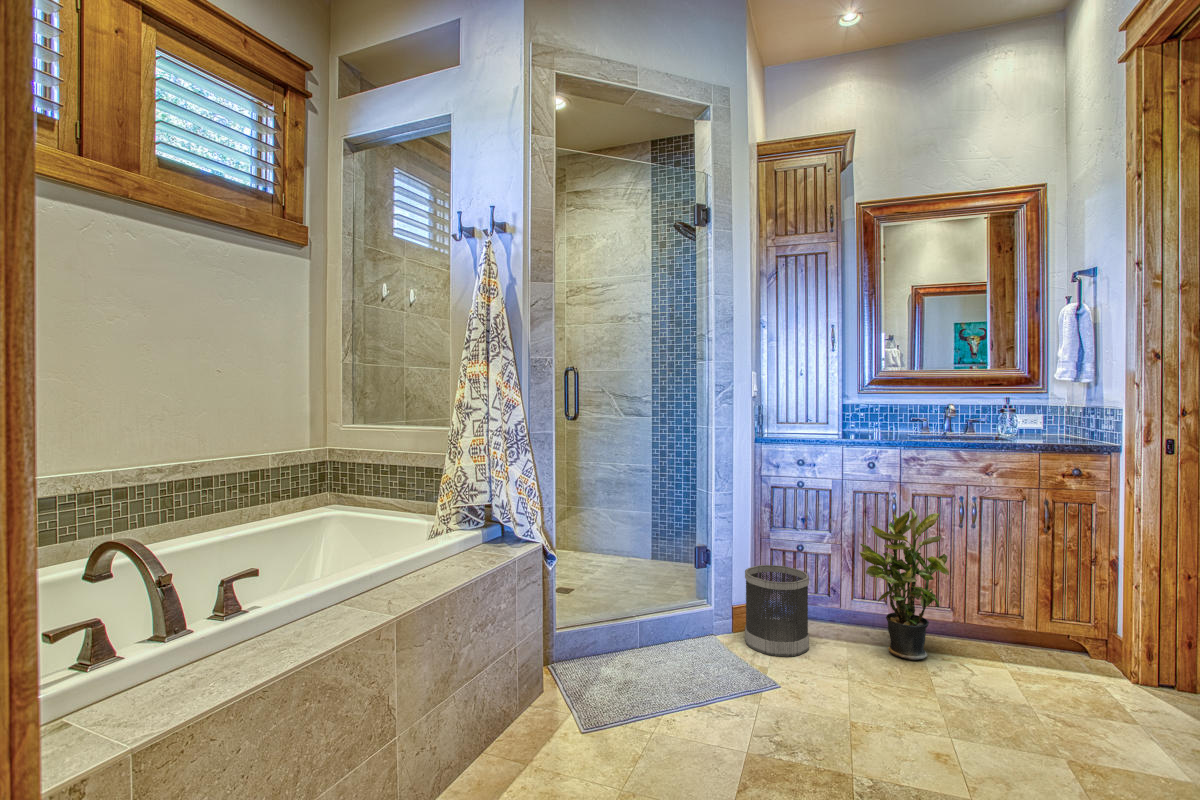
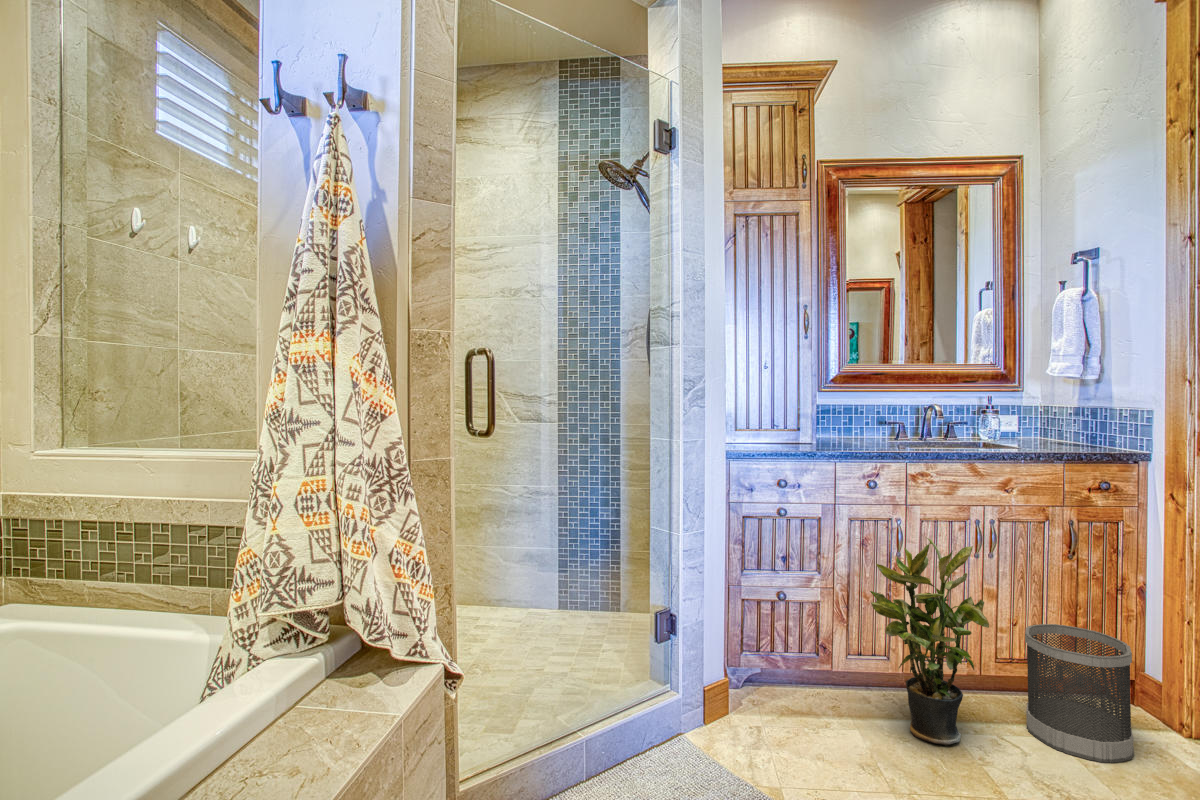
wastebasket: present [745,565,809,657] -> present [1025,624,1134,763]

